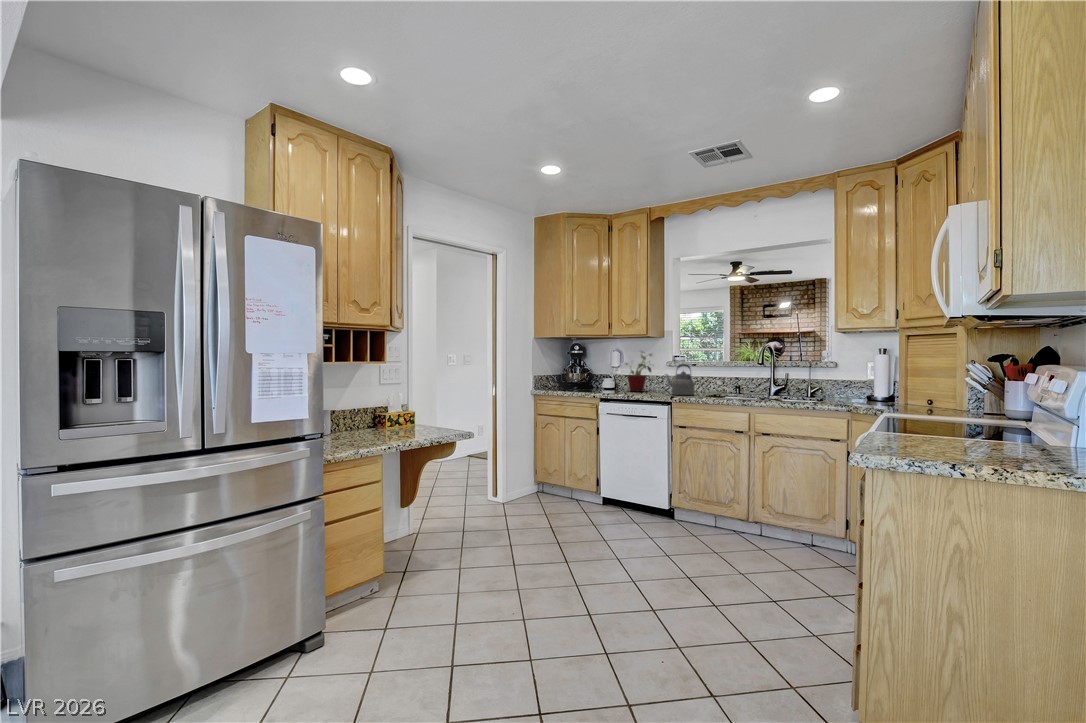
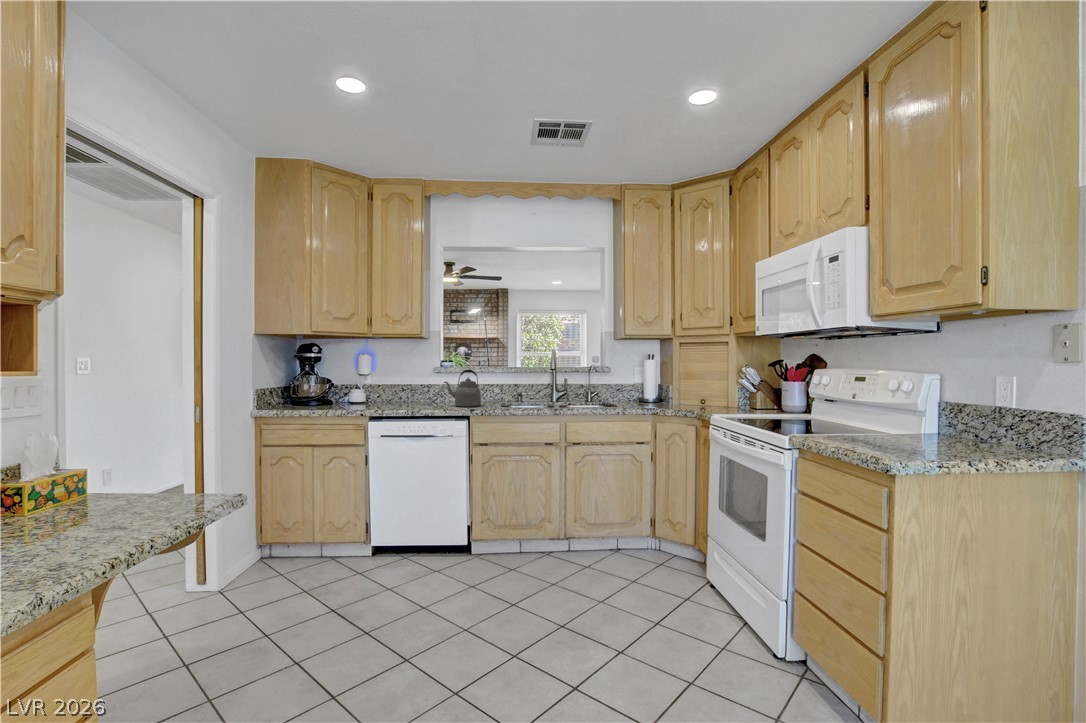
potted plant: present [626,352,652,391] -> none [384,352,426,404]

